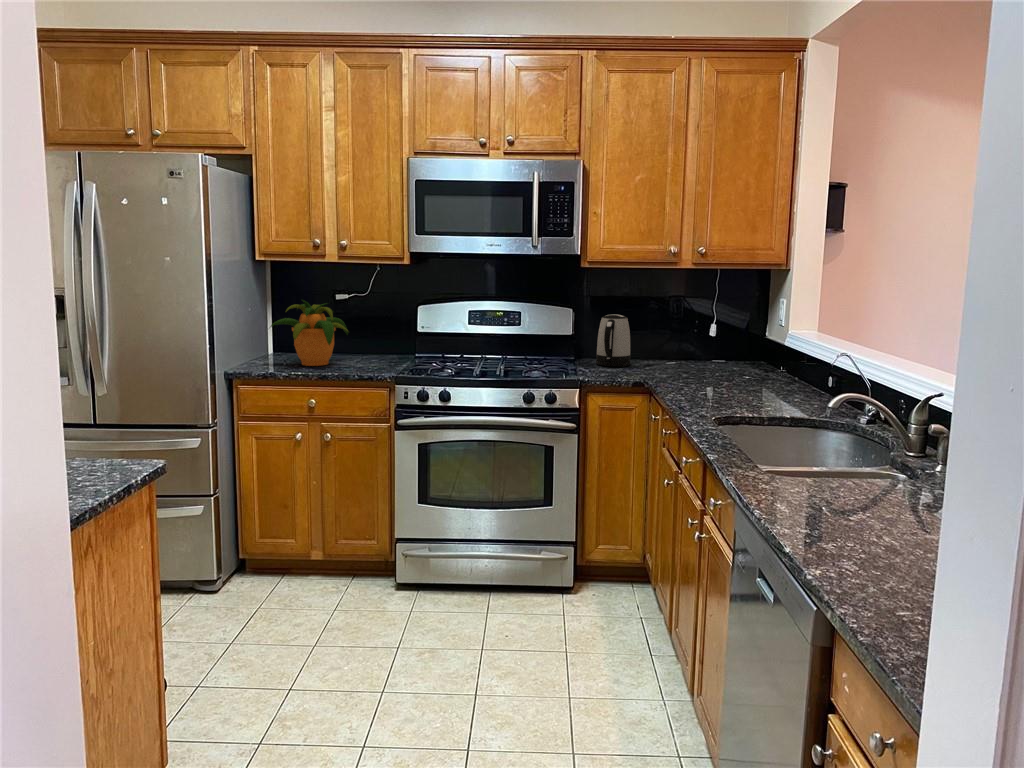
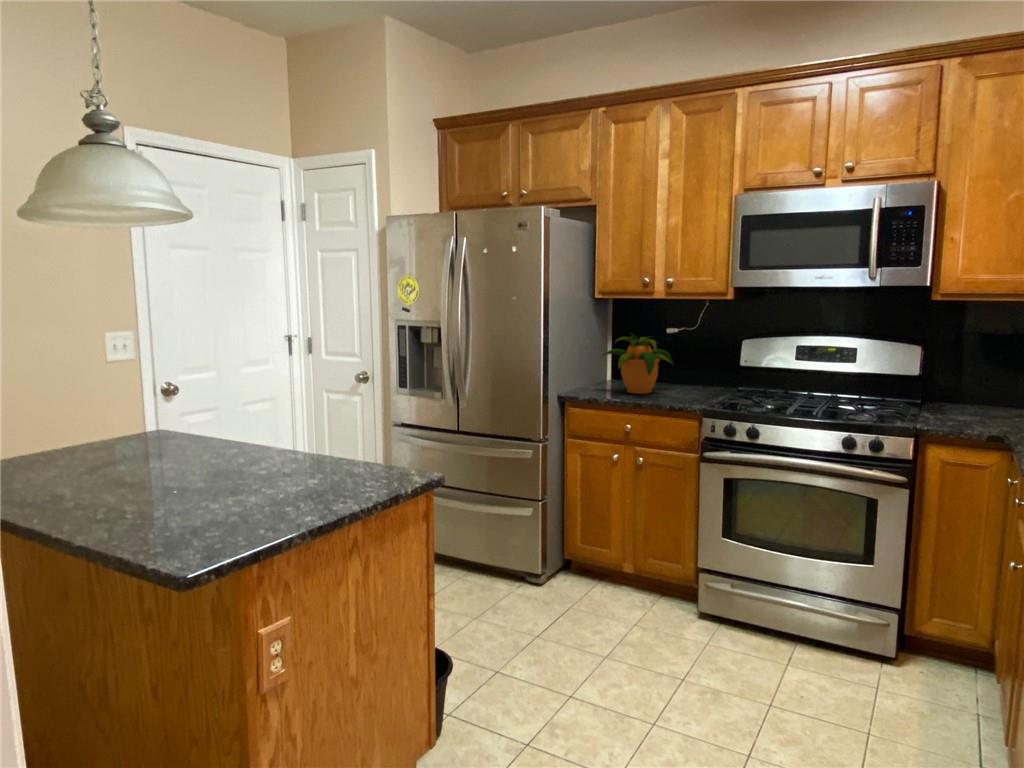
kettle: present [596,314,631,366] -> none [947,356,995,417]

